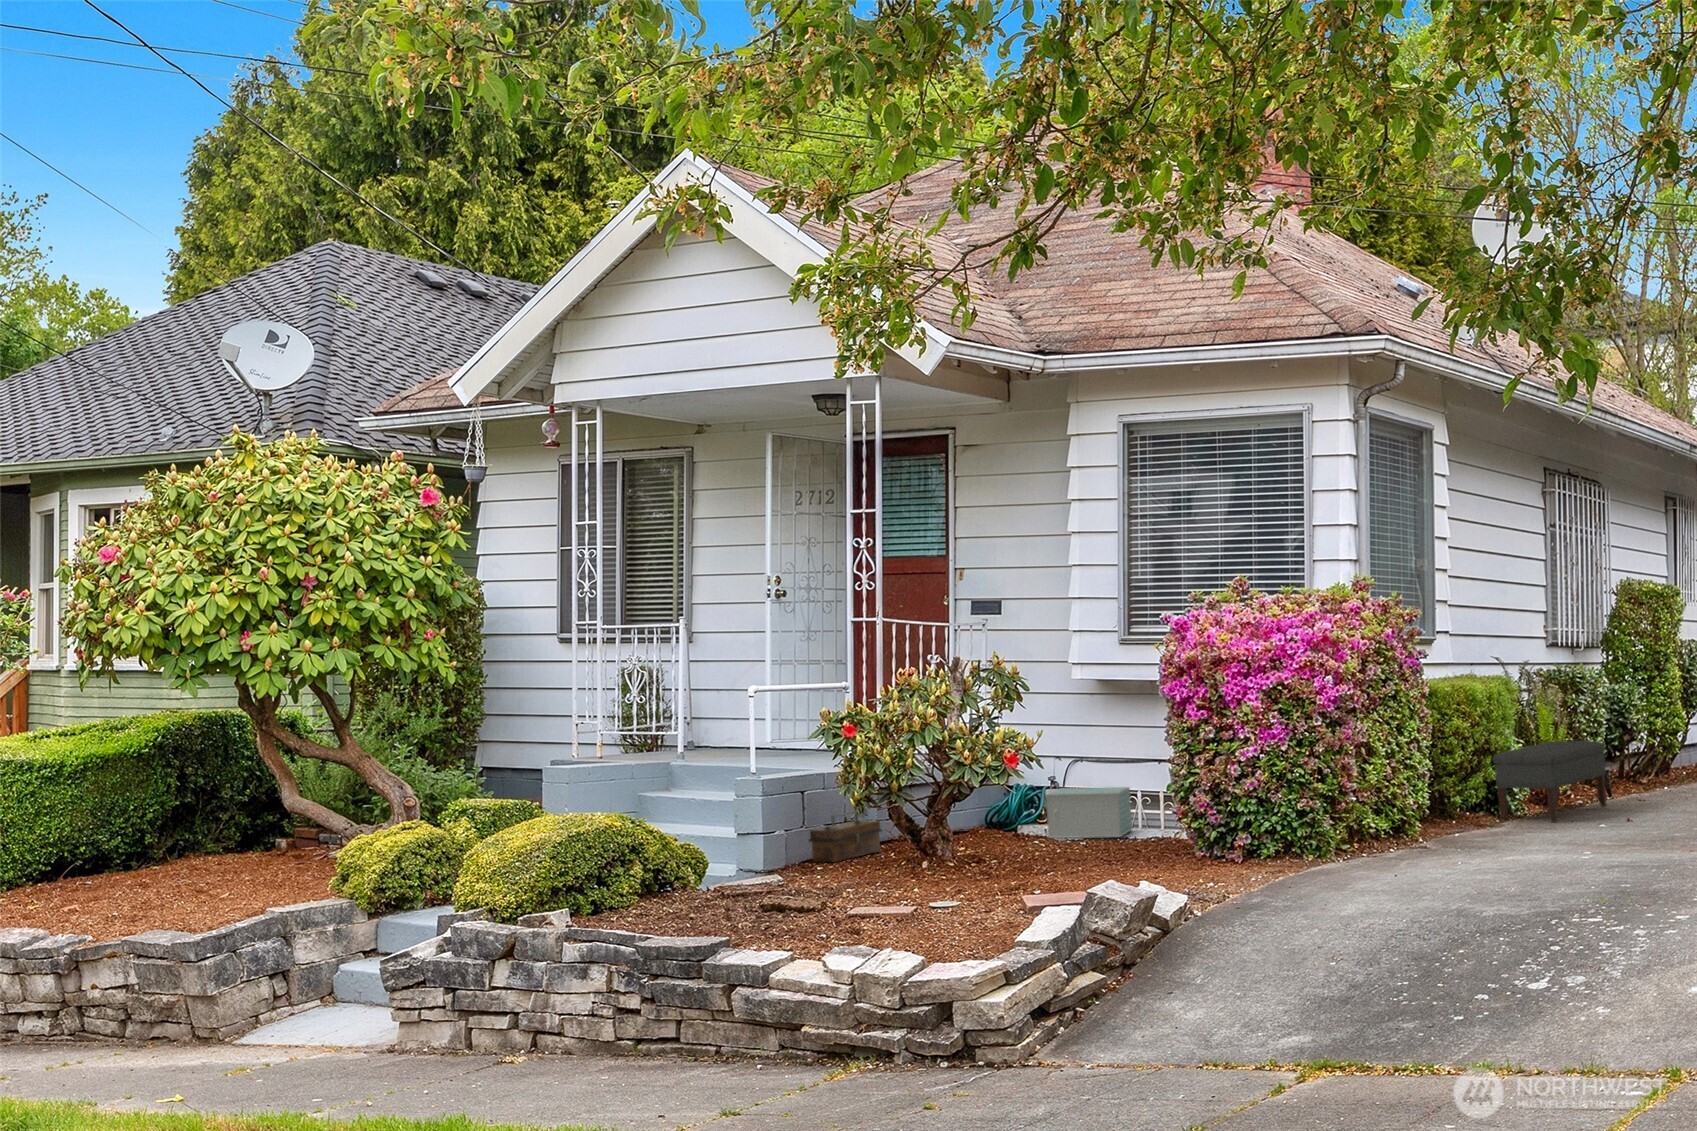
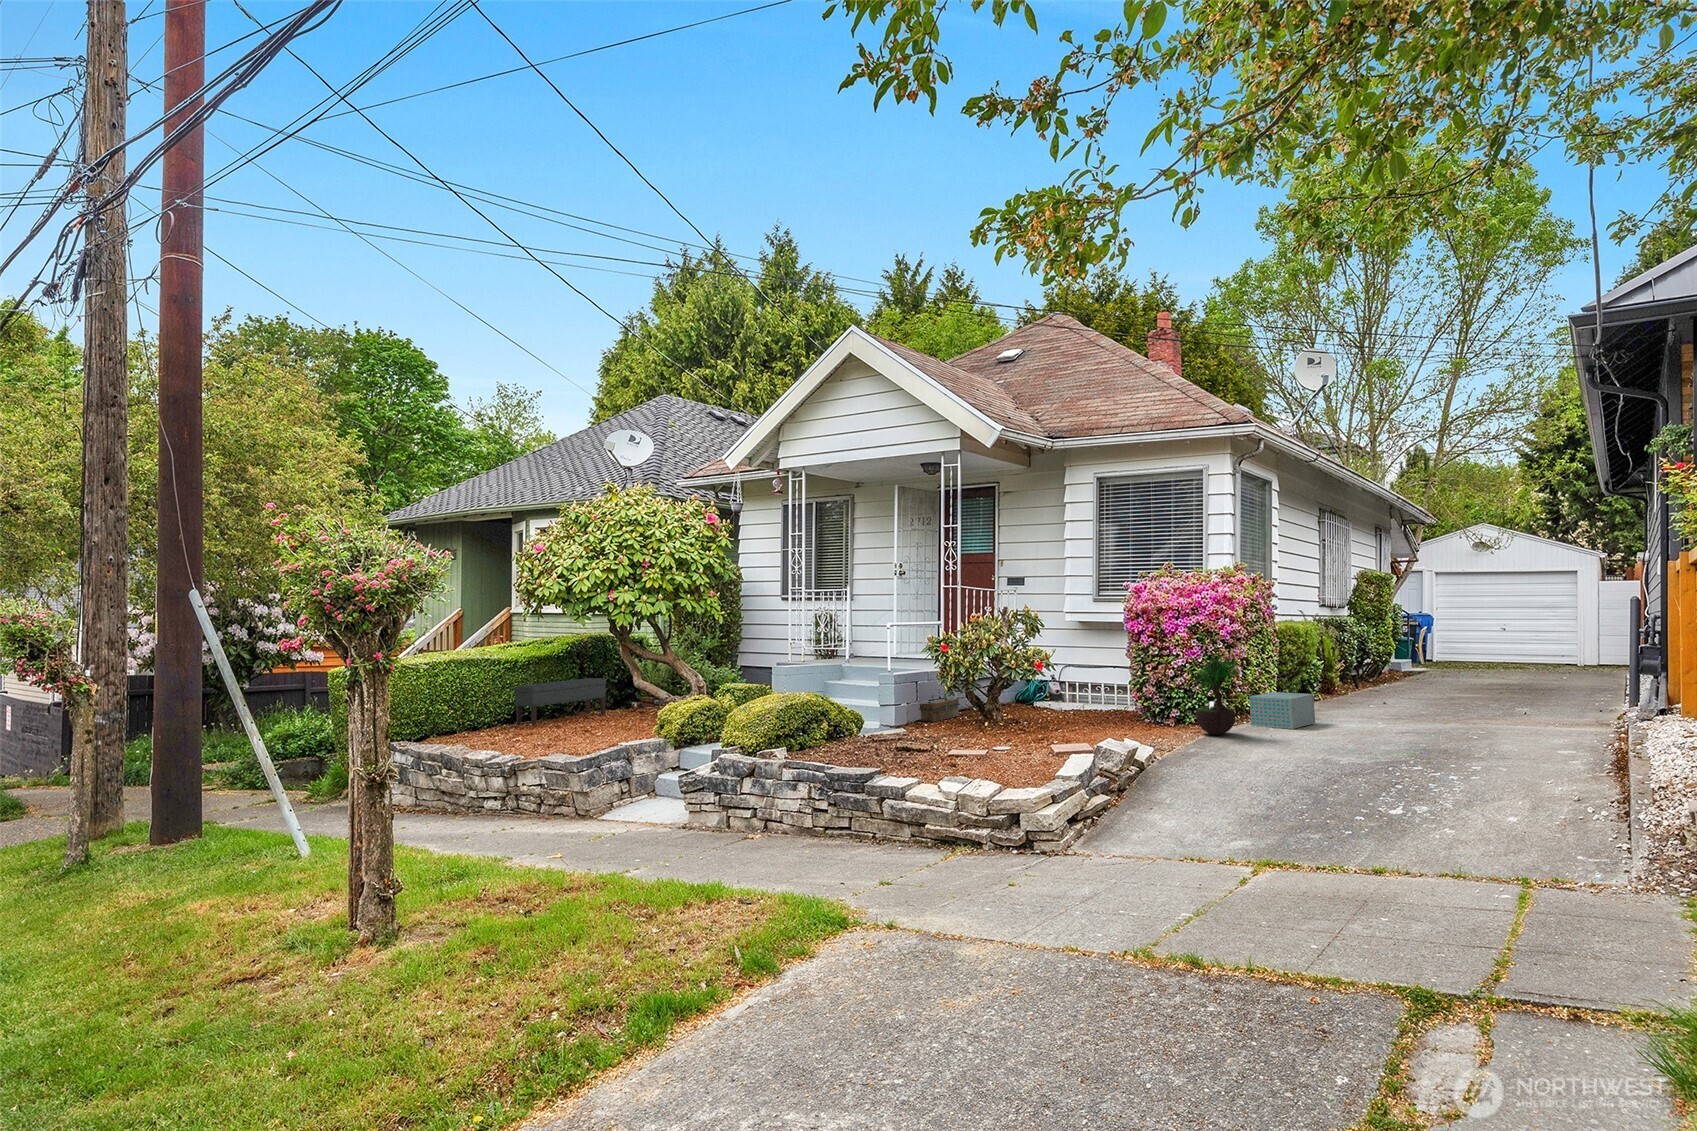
potted tree: none [1264,731,1347,874] -> present [1191,655,1239,735]
bench: present [1493,740,1607,823] -> present [514,678,606,726]
storage box: present [1046,787,1132,838] -> present [1249,692,1315,729]

